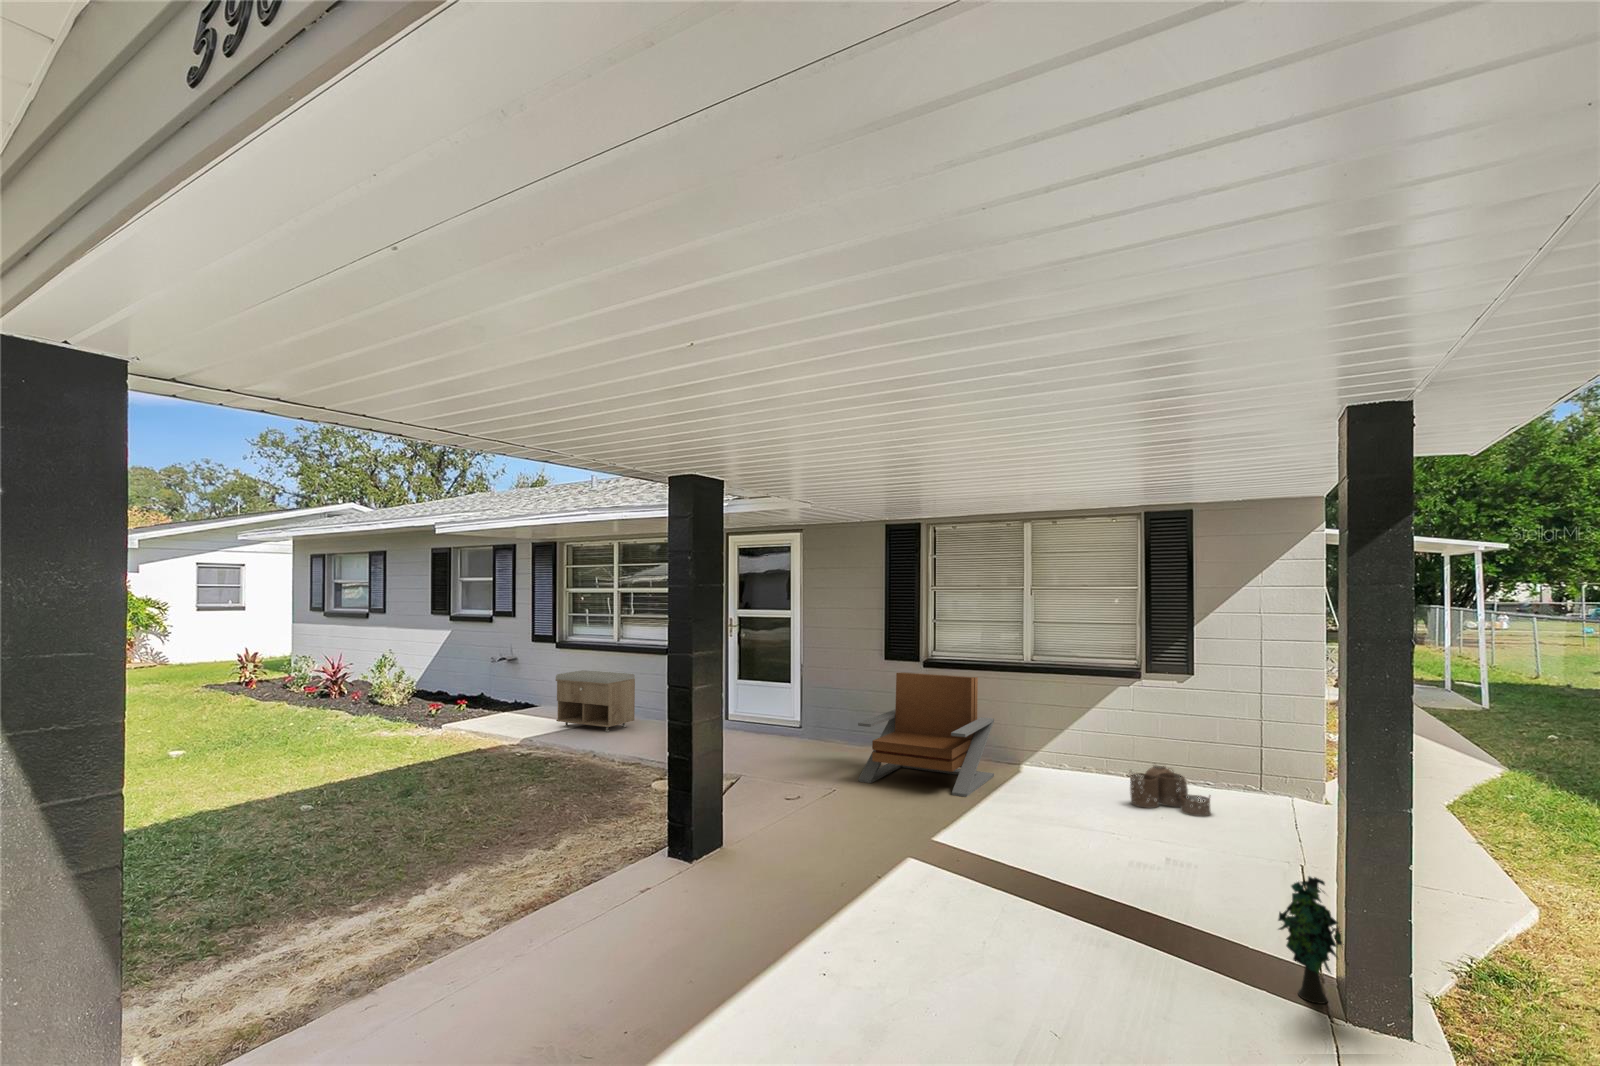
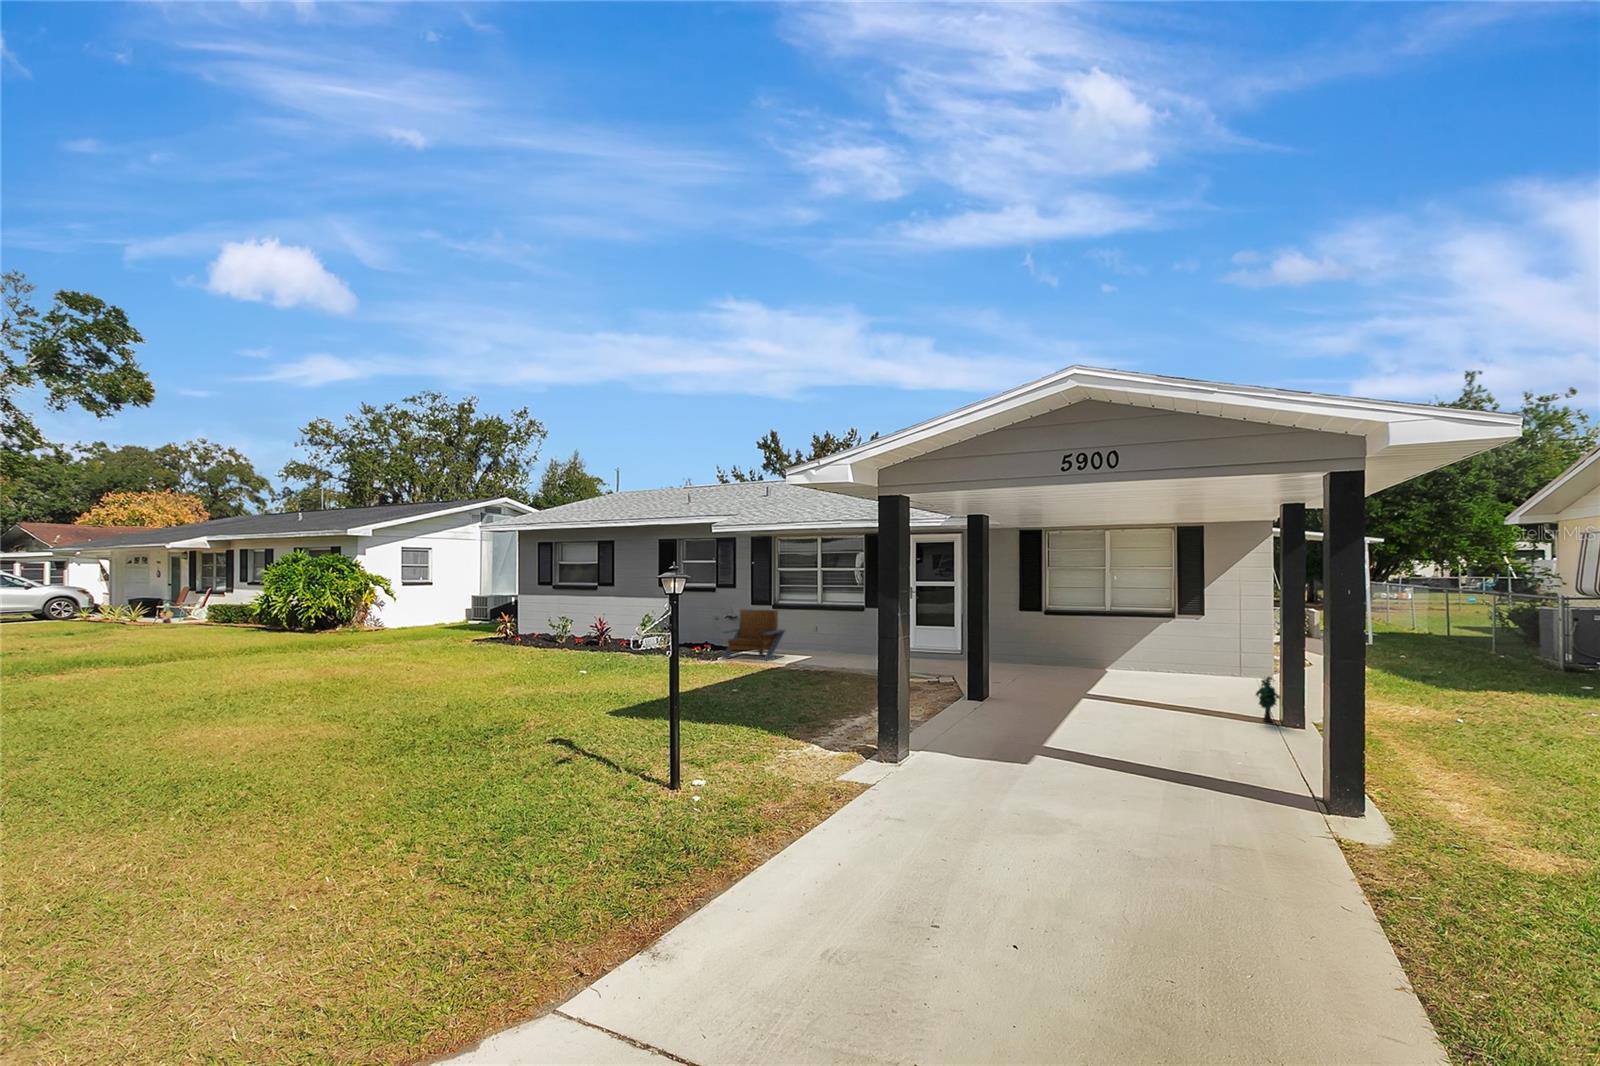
storage bench: present [556,670,635,732] -> none [788,623,839,661]
lounge chair: present [858,673,994,797] -> present [722,610,785,661]
woven basket: present [1130,765,1211,816] -> none [1171,663,1214,685]

